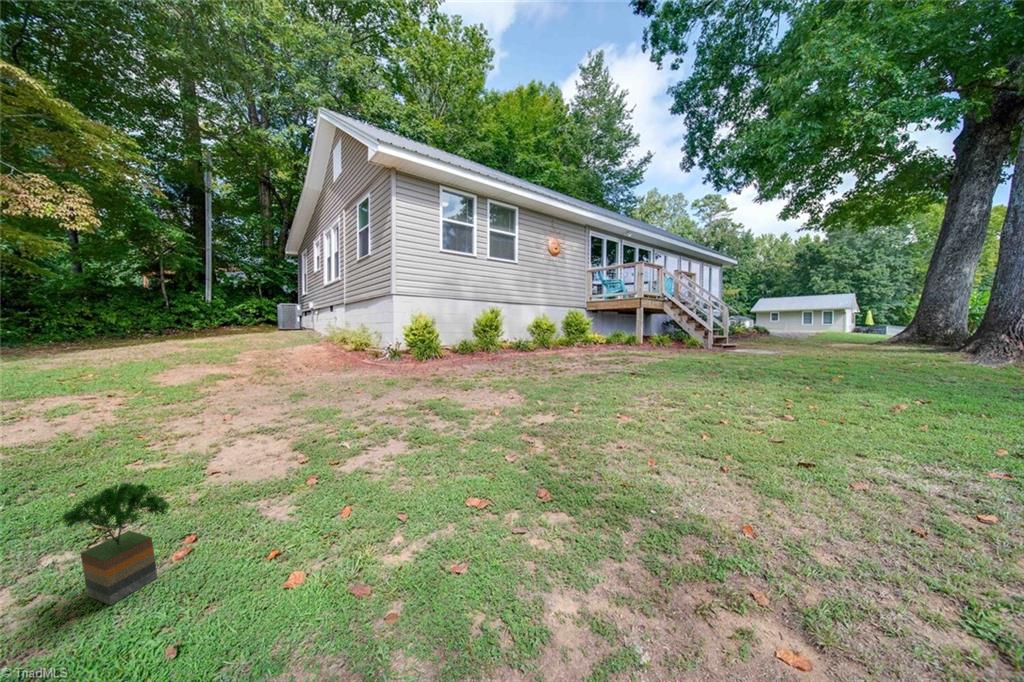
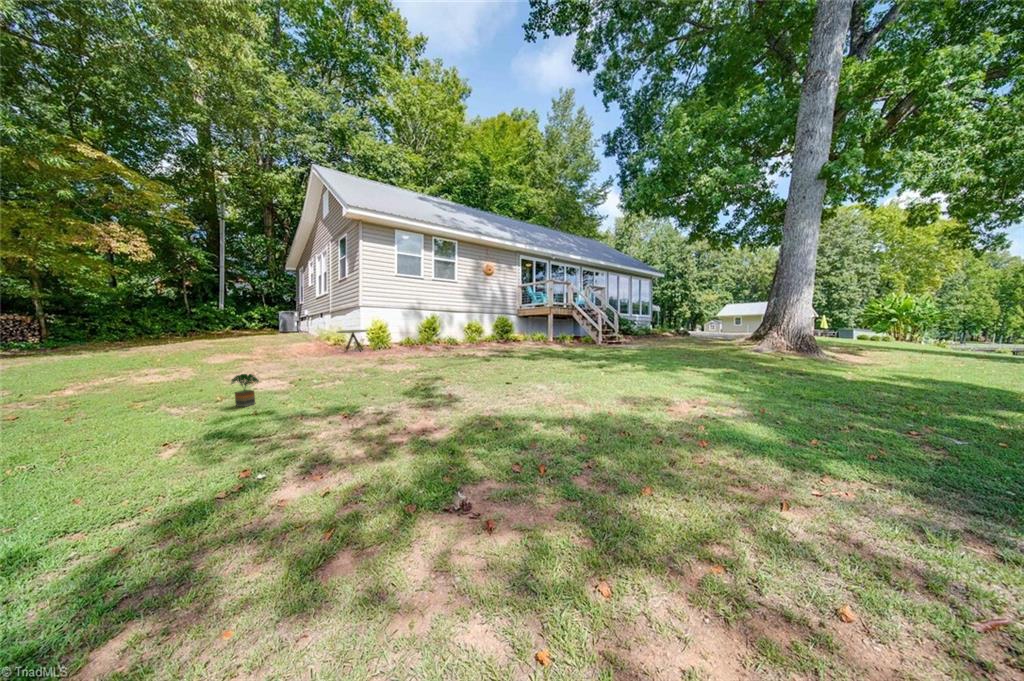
round table: none [360,329,407,364] -> present [337,330,368,352]

